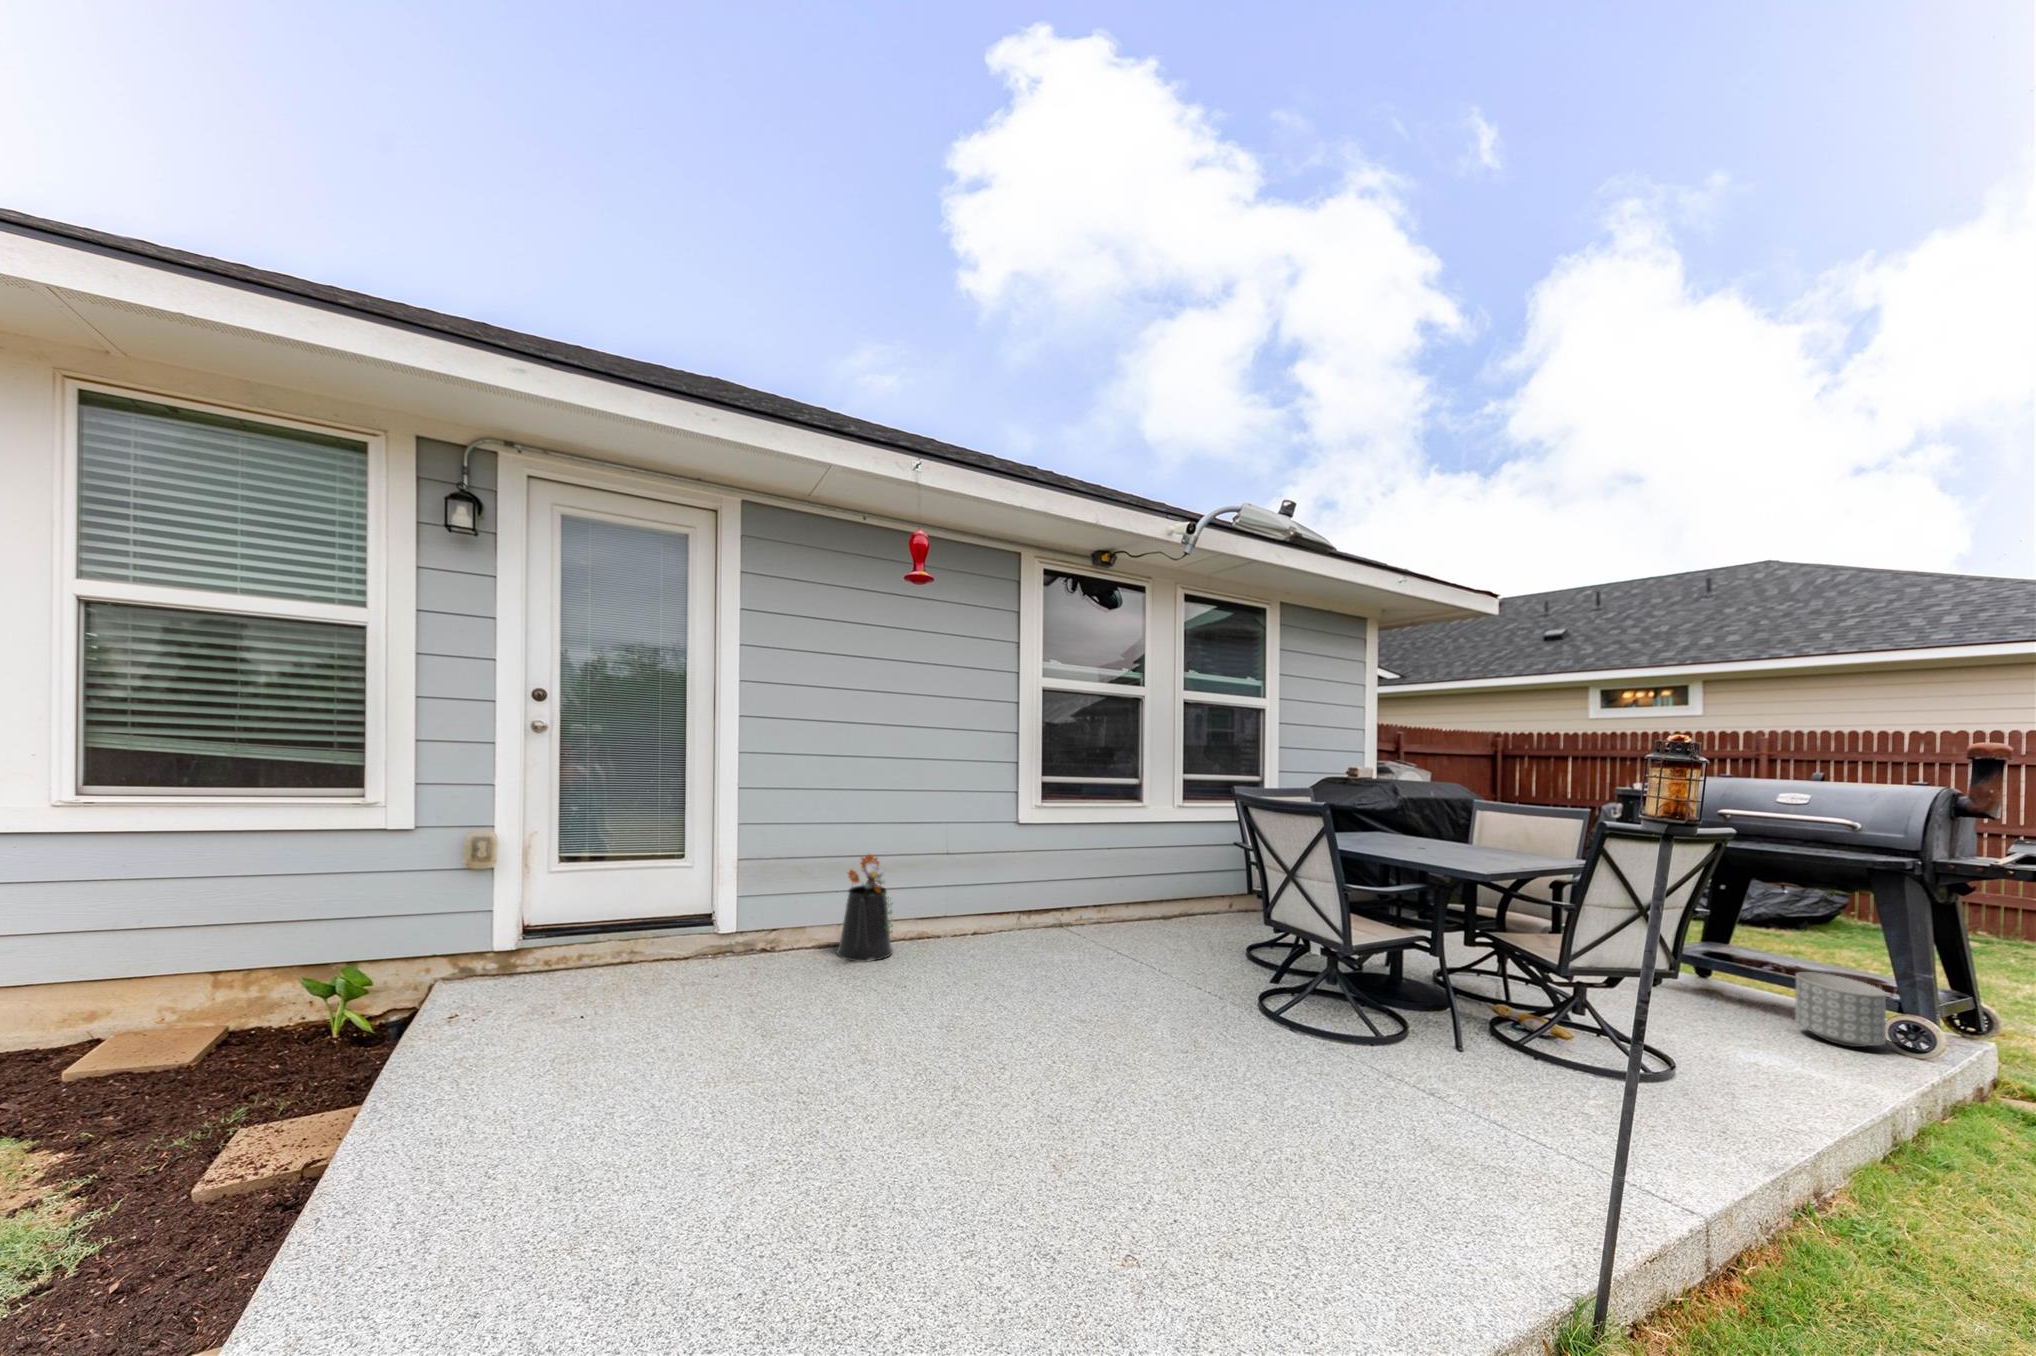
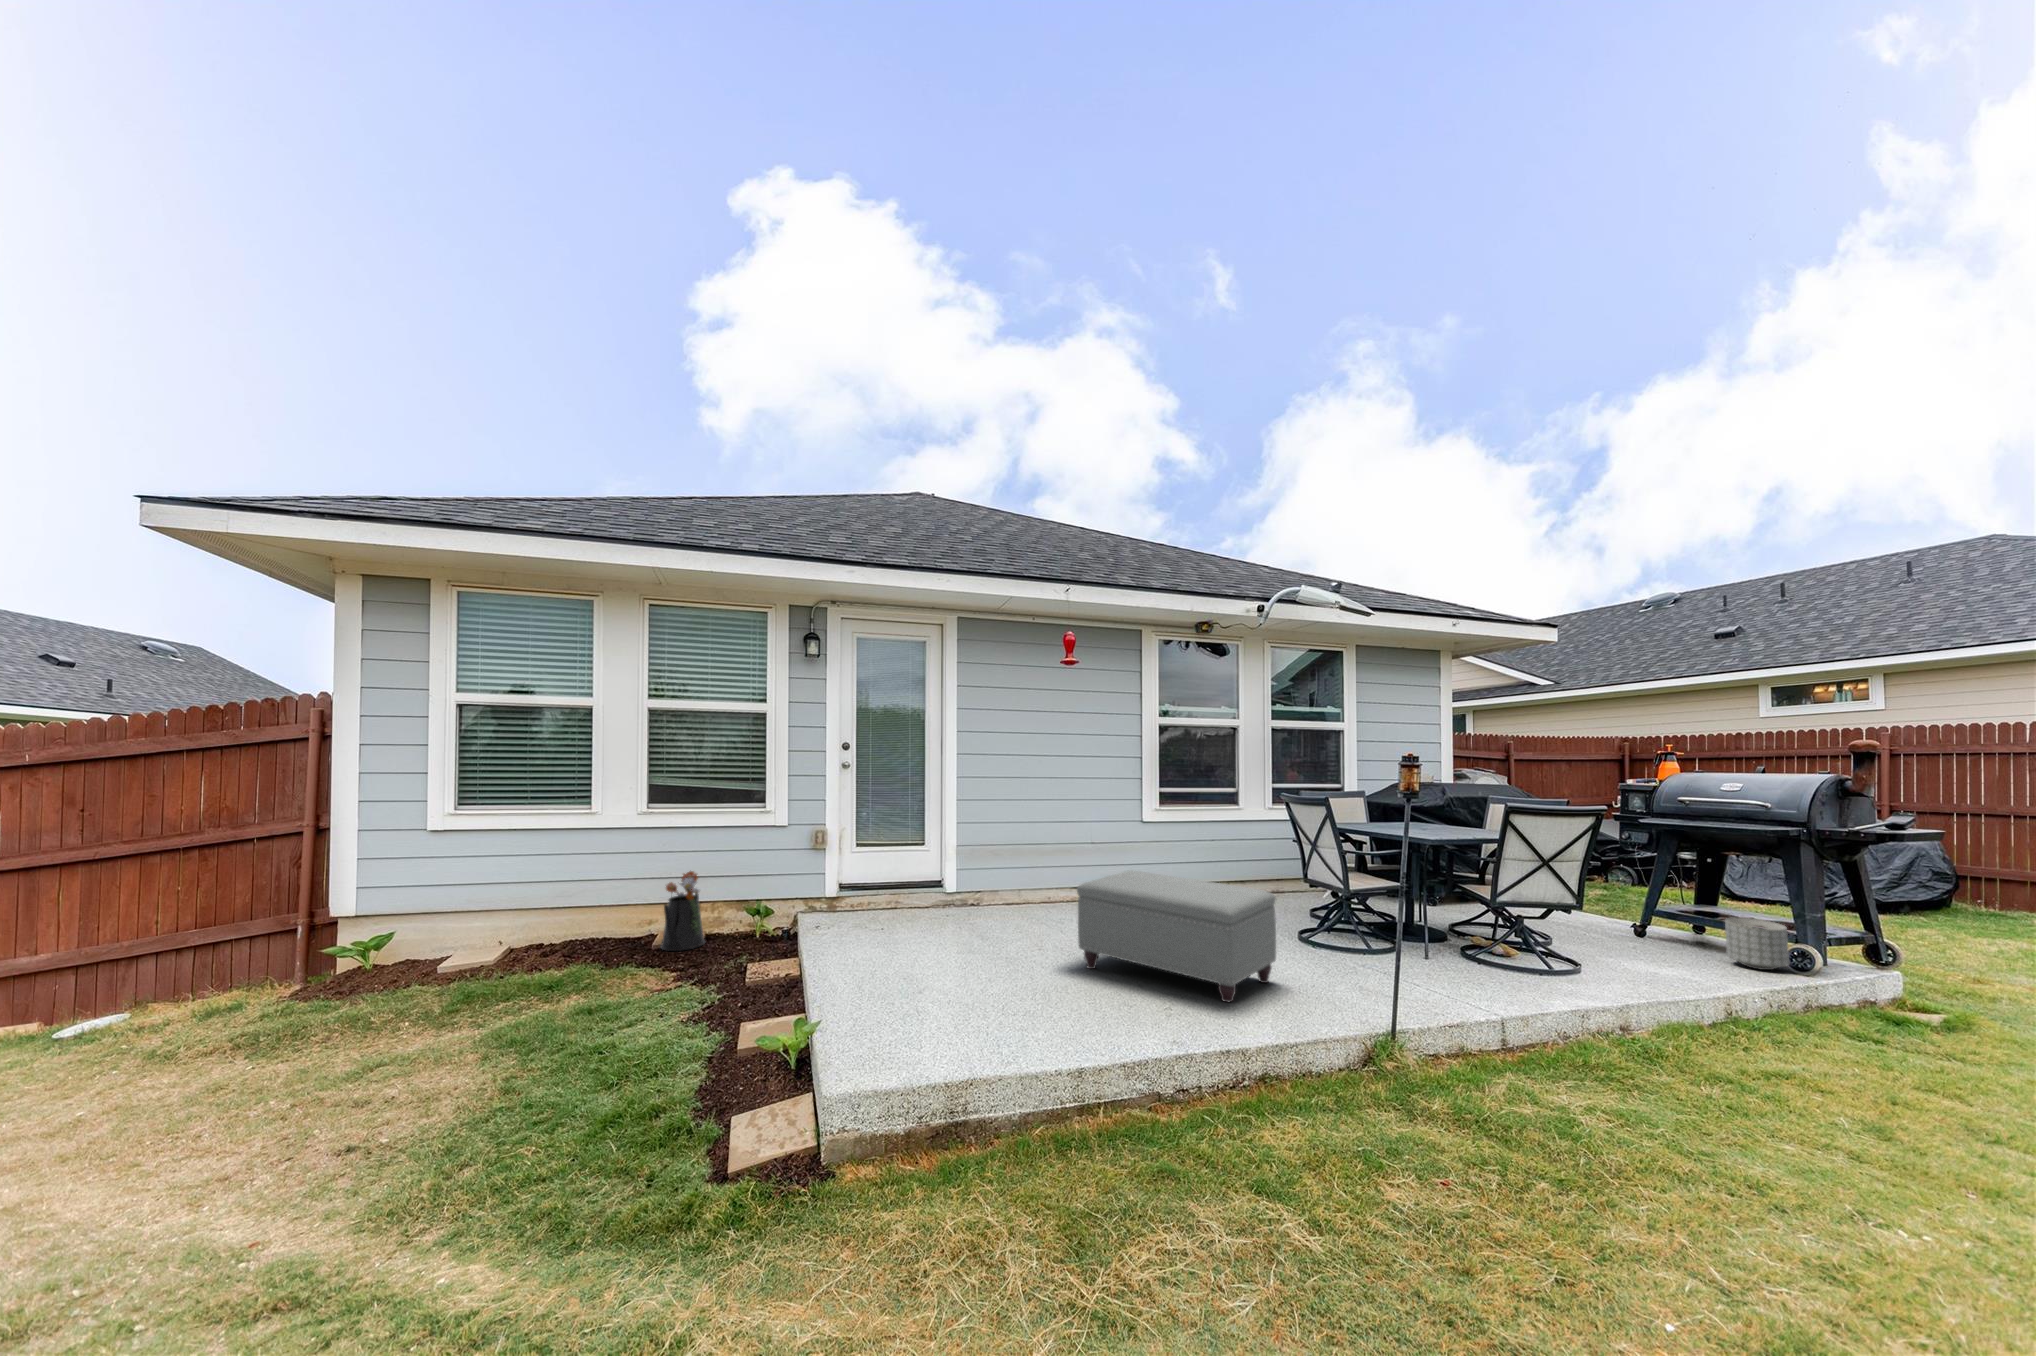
watering can: present [837,855,893,962] -> present [661,871,705,951]
ottoman: none [935,924,1298,1238] -> present [1077,870,1276,1002]

